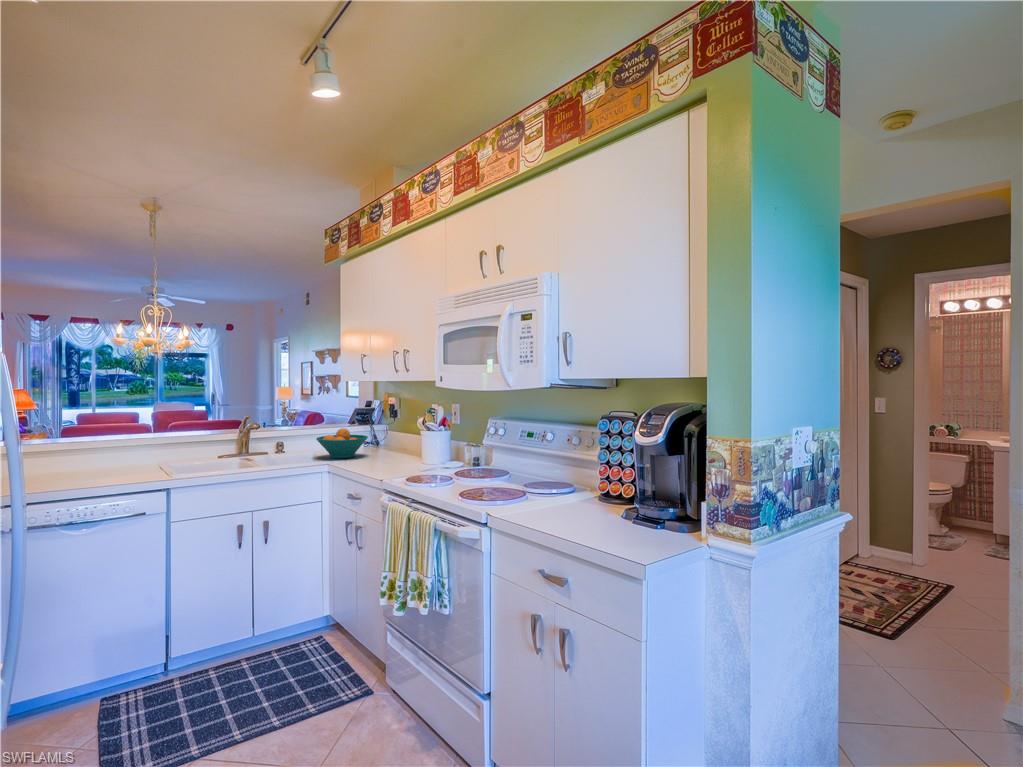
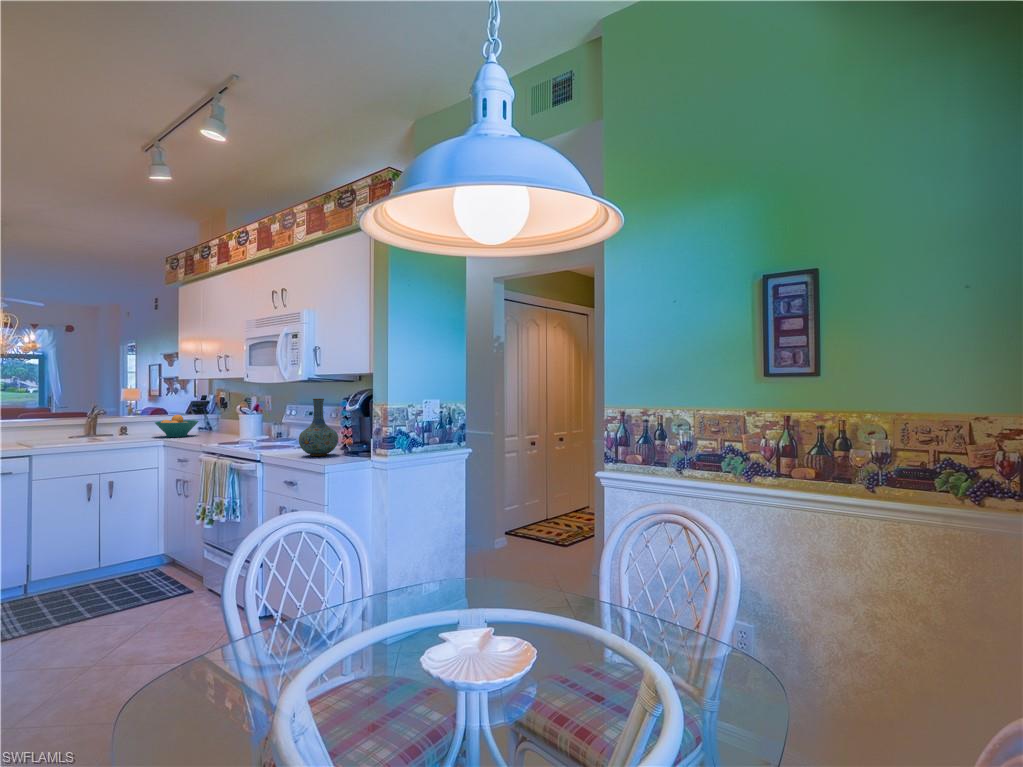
vase: none [564,423,632,529] -> present [299,399,338,456]

